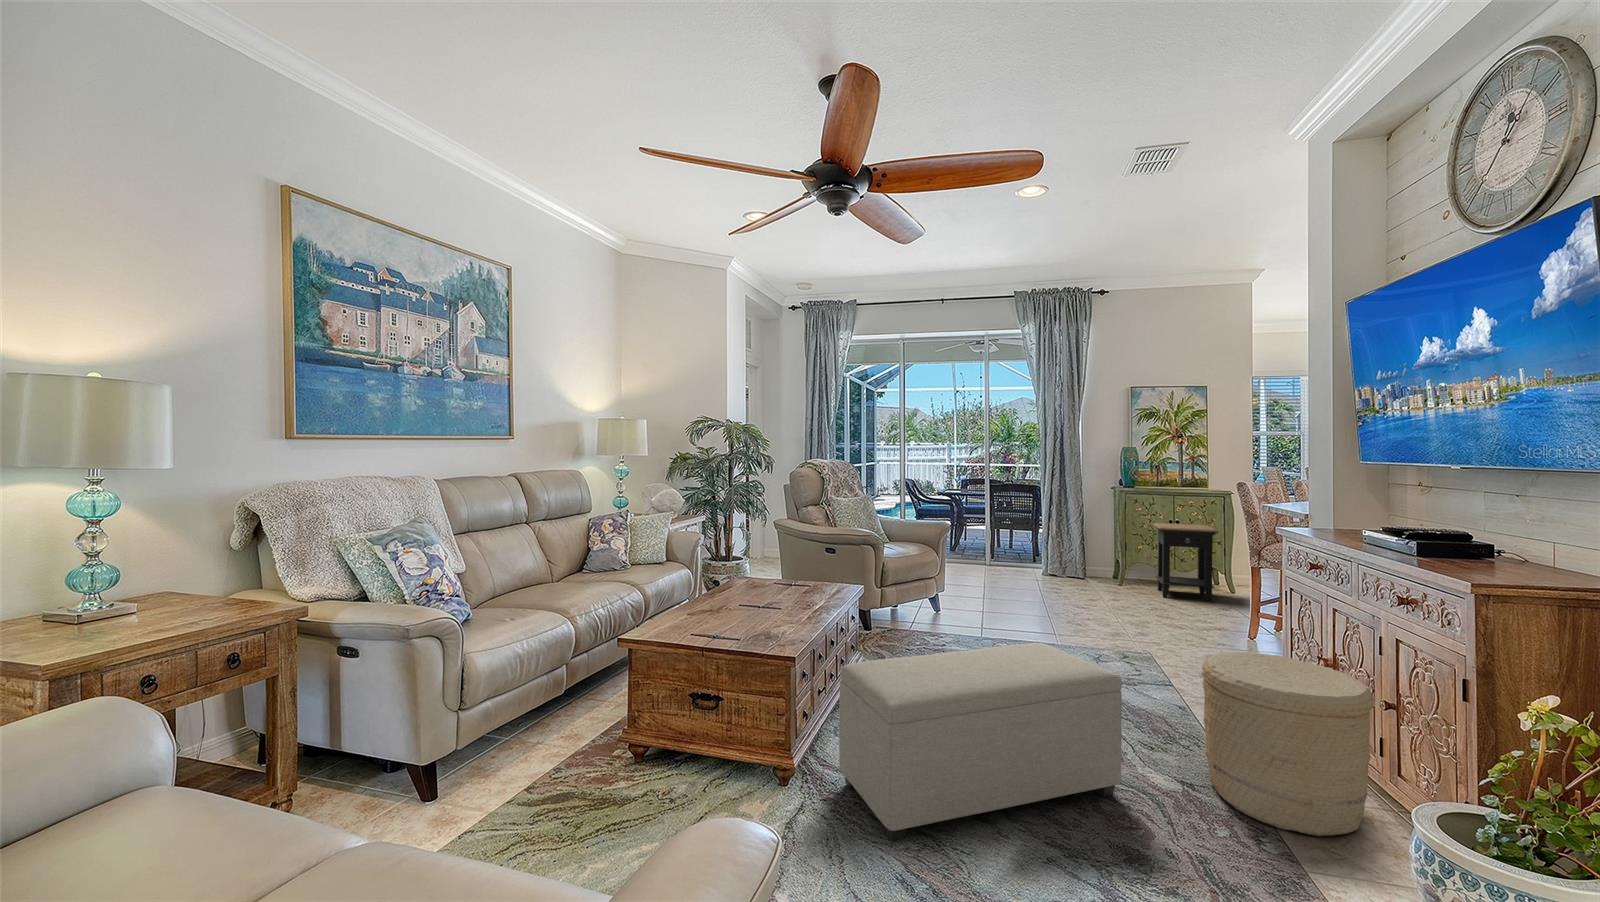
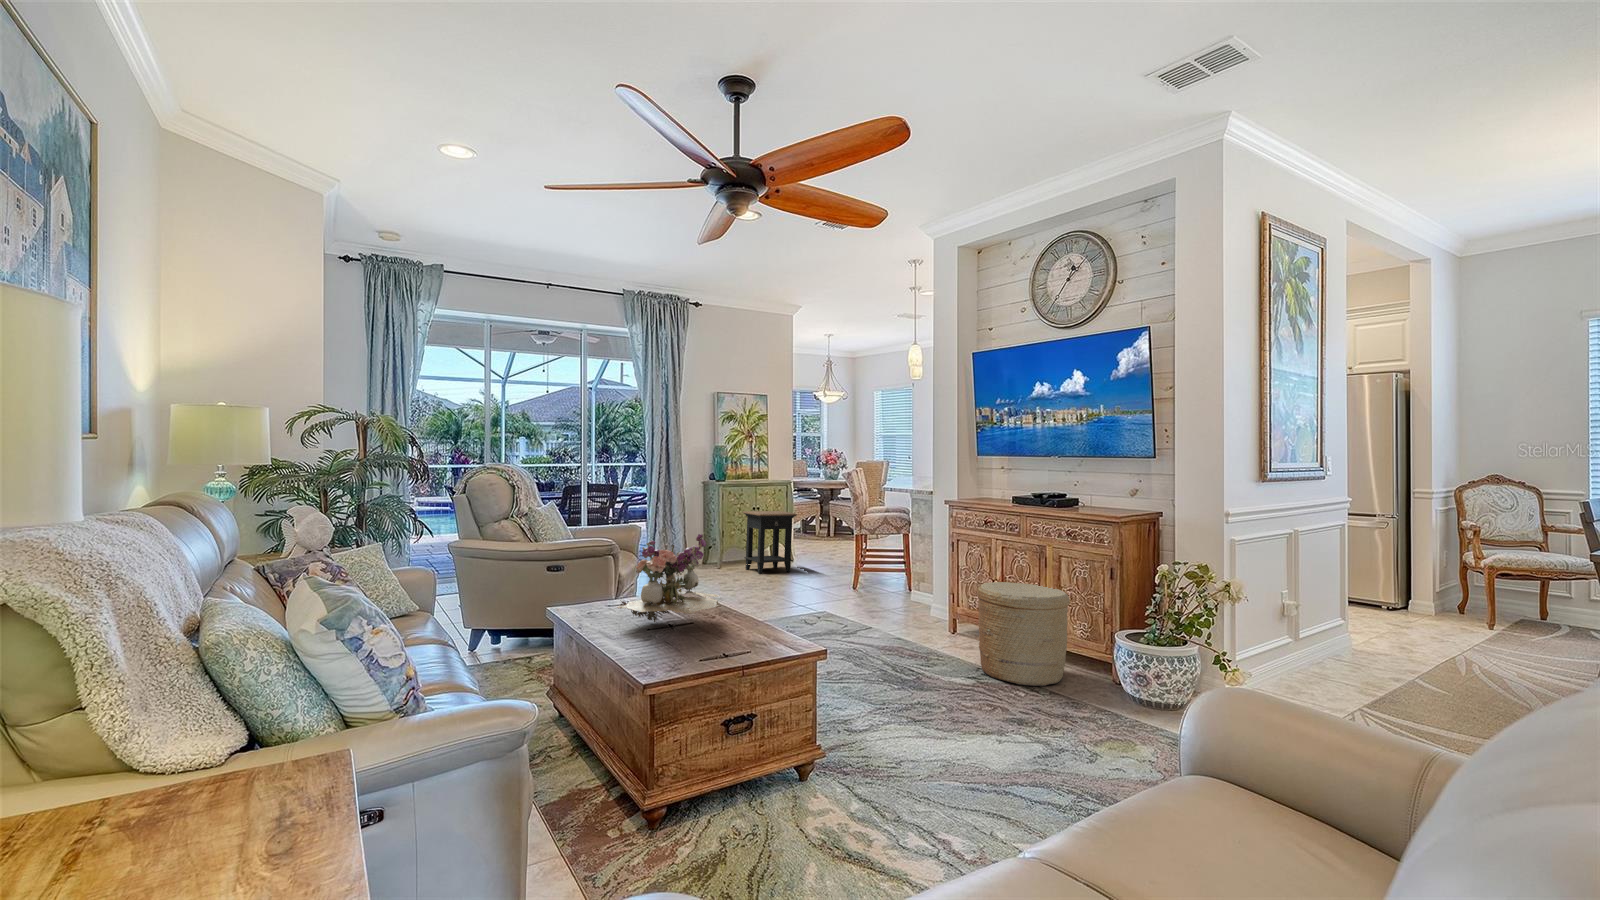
flower arrangement: none [701,539,790,610] -> present [617,532,721,622]
ottoman: present [839,643,1122,842] -> none [842,601,977,778]

